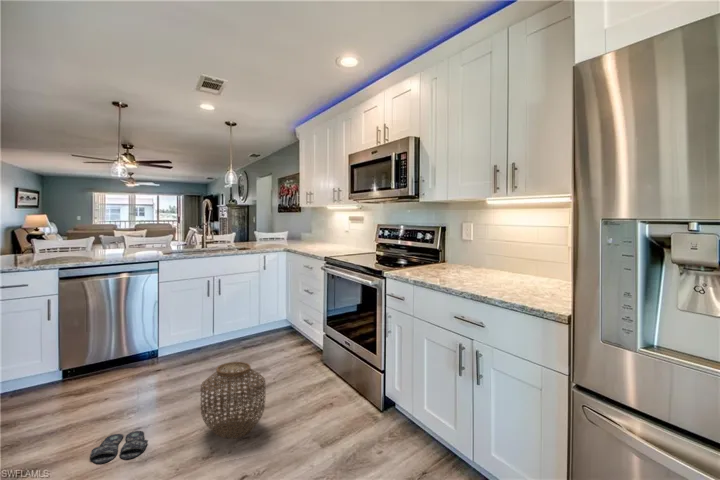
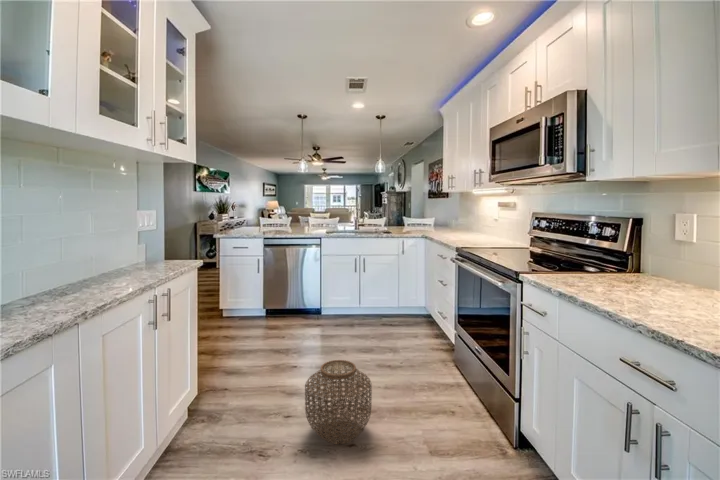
slippers: present [90,431,148,464] -> none [207,411,260,445]

